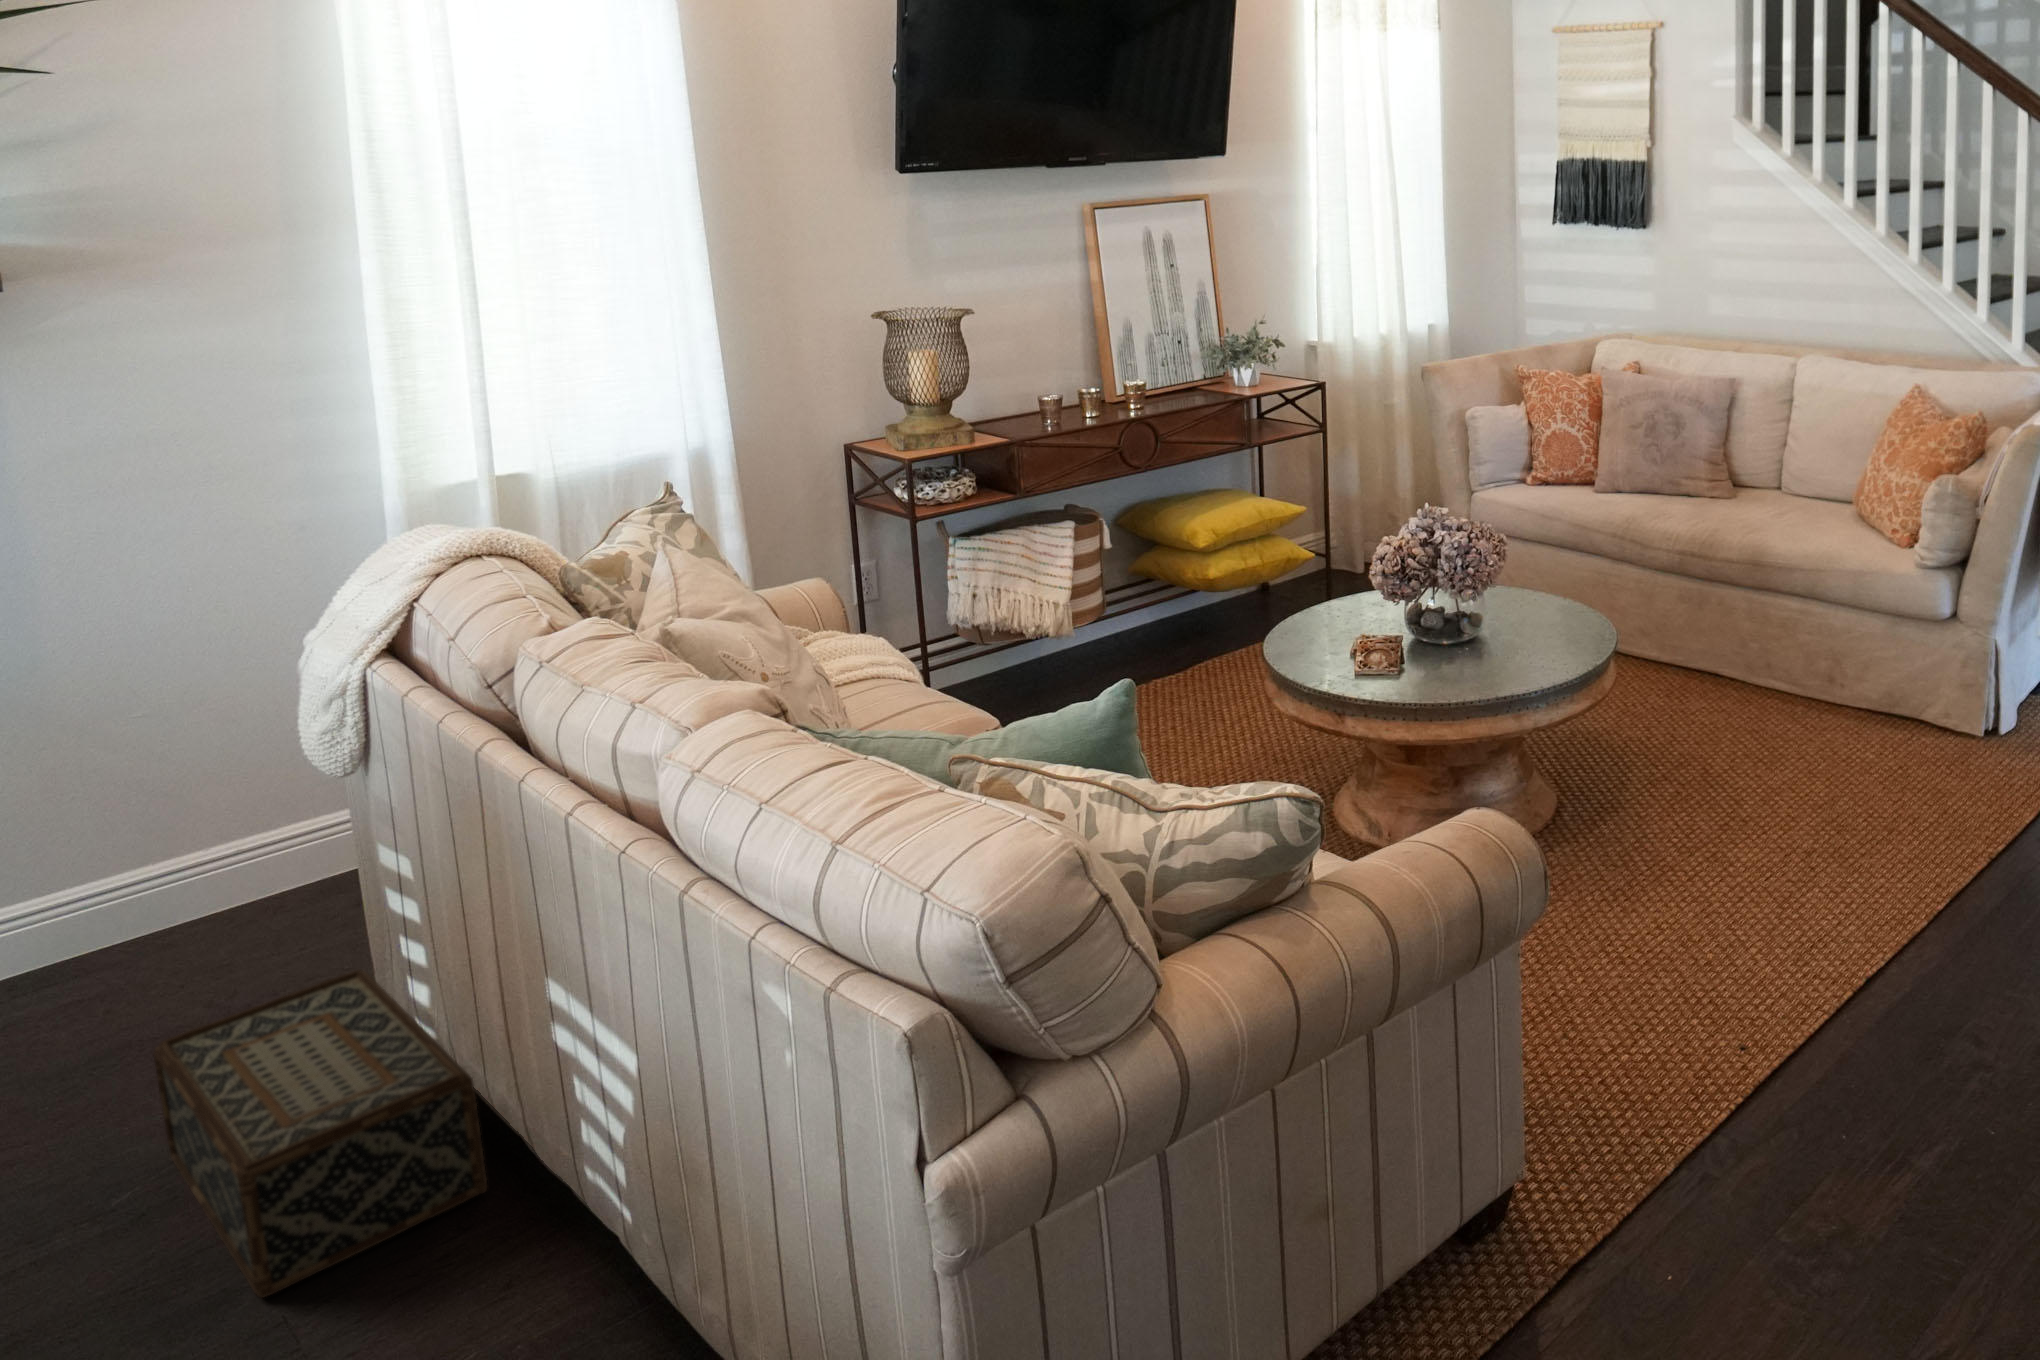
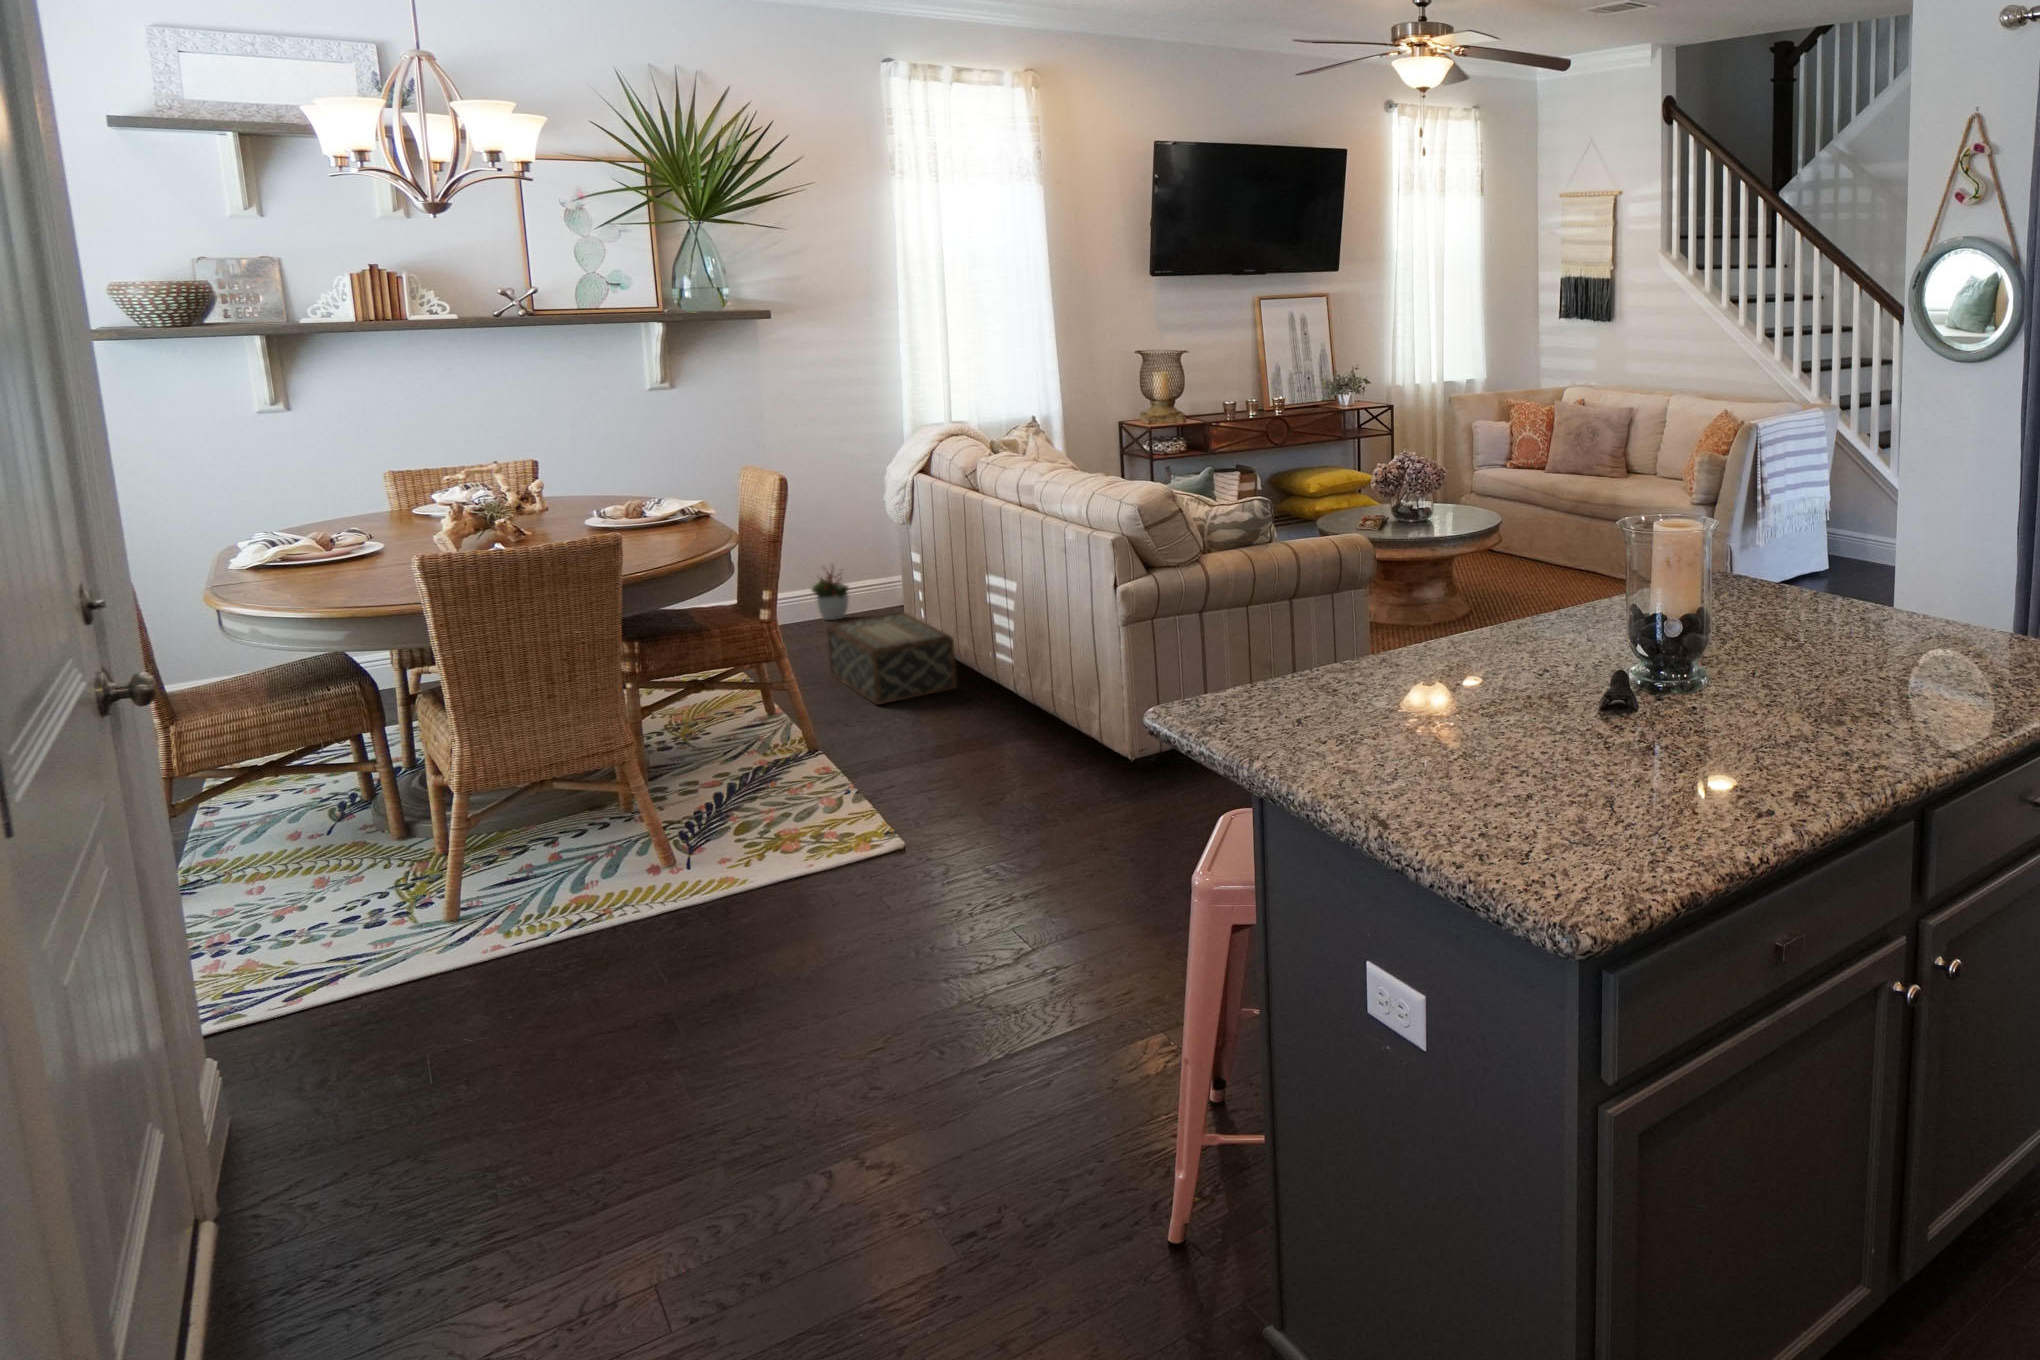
decorative plant: none [176,806,270,926] -> present [812,567,848,620]

